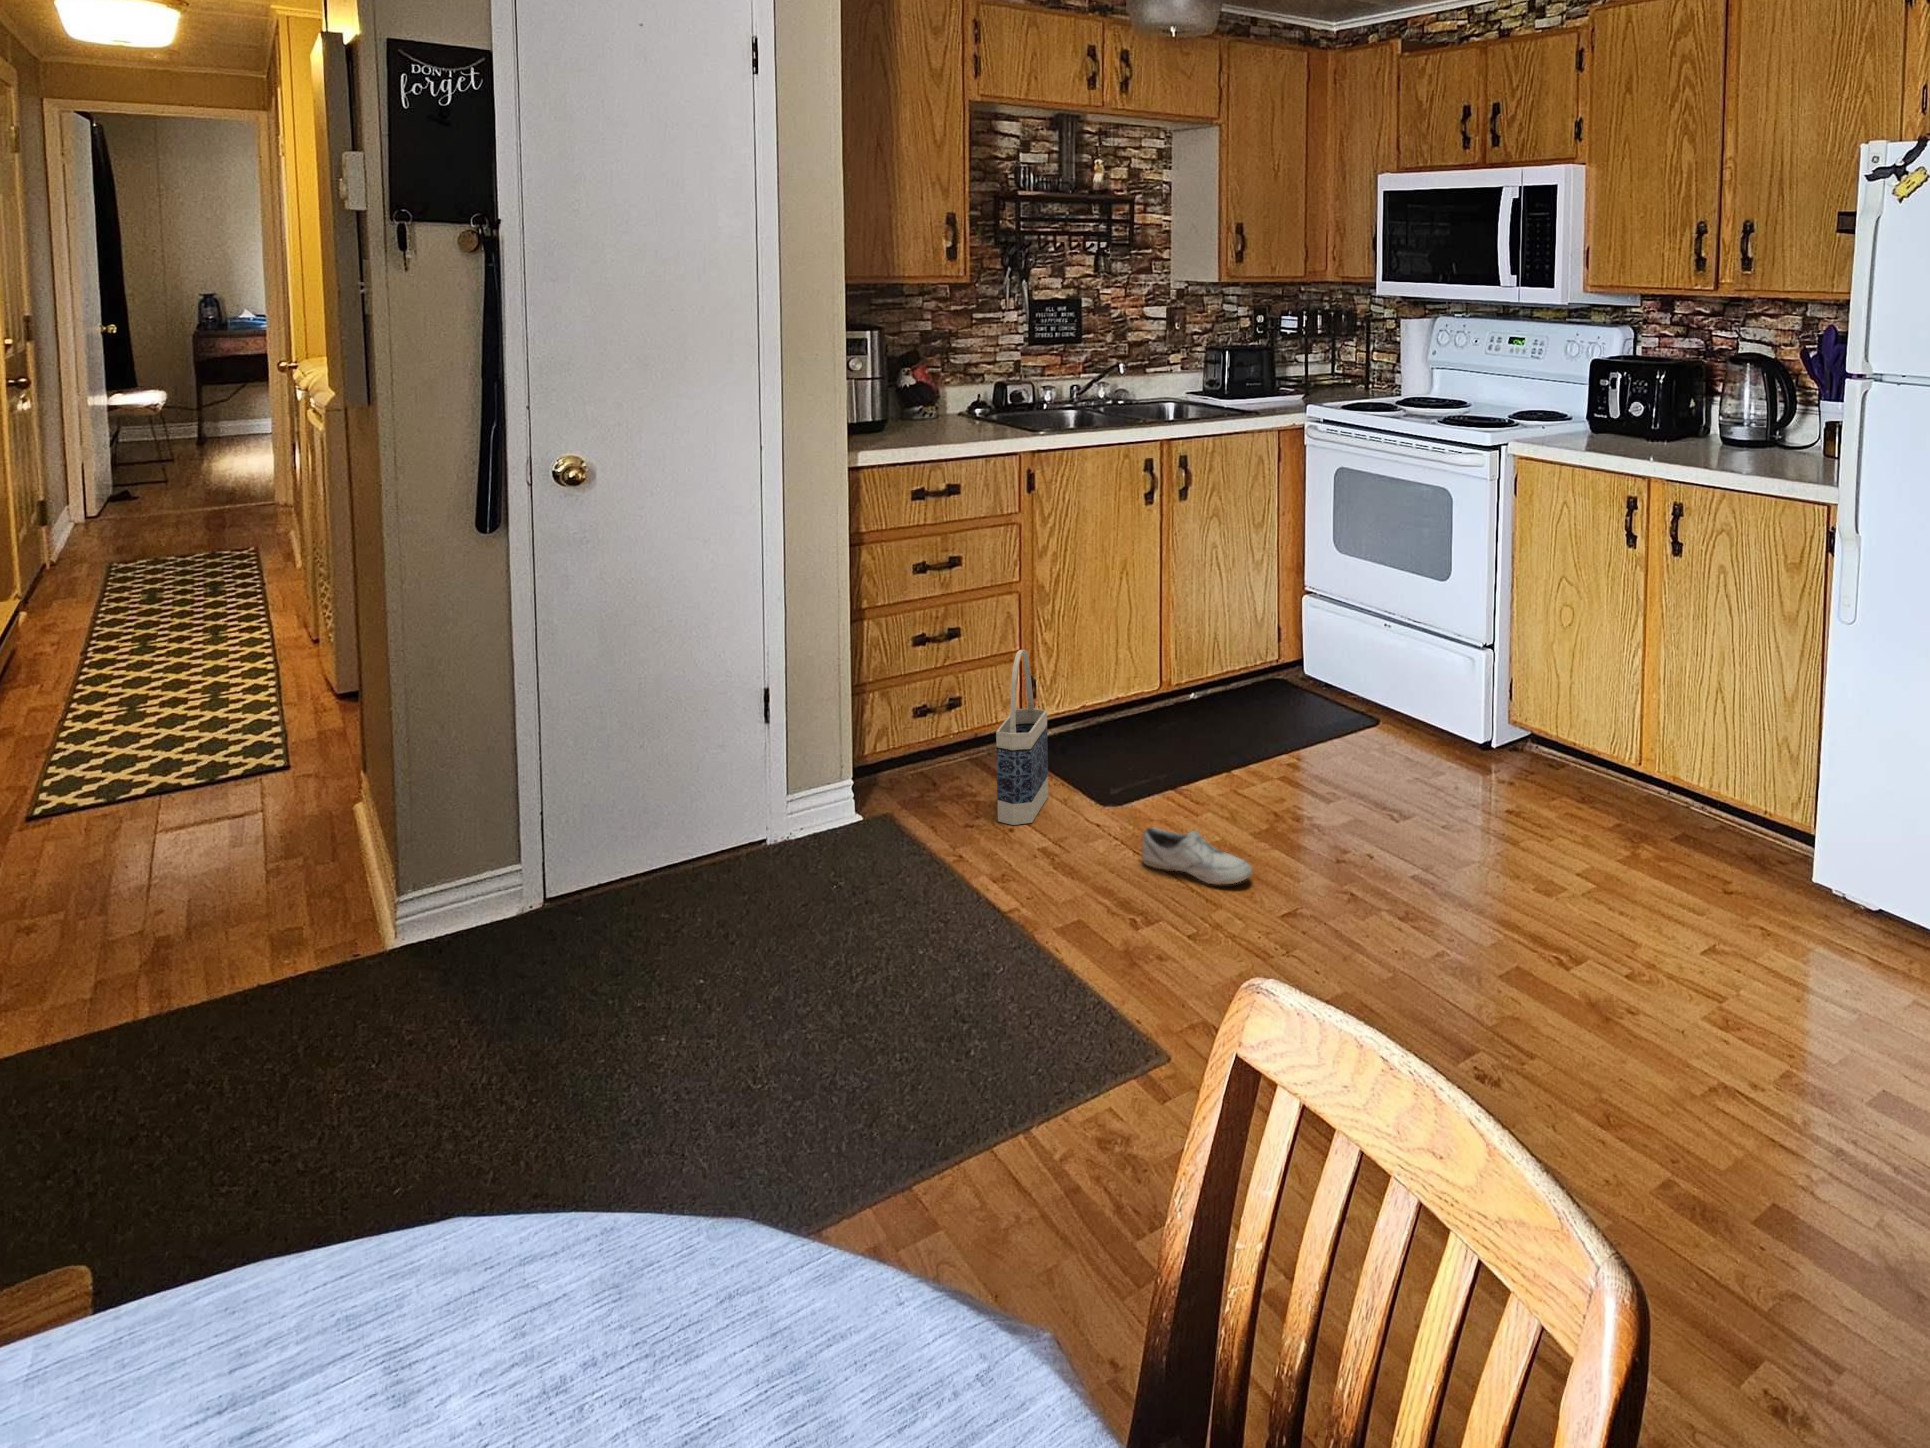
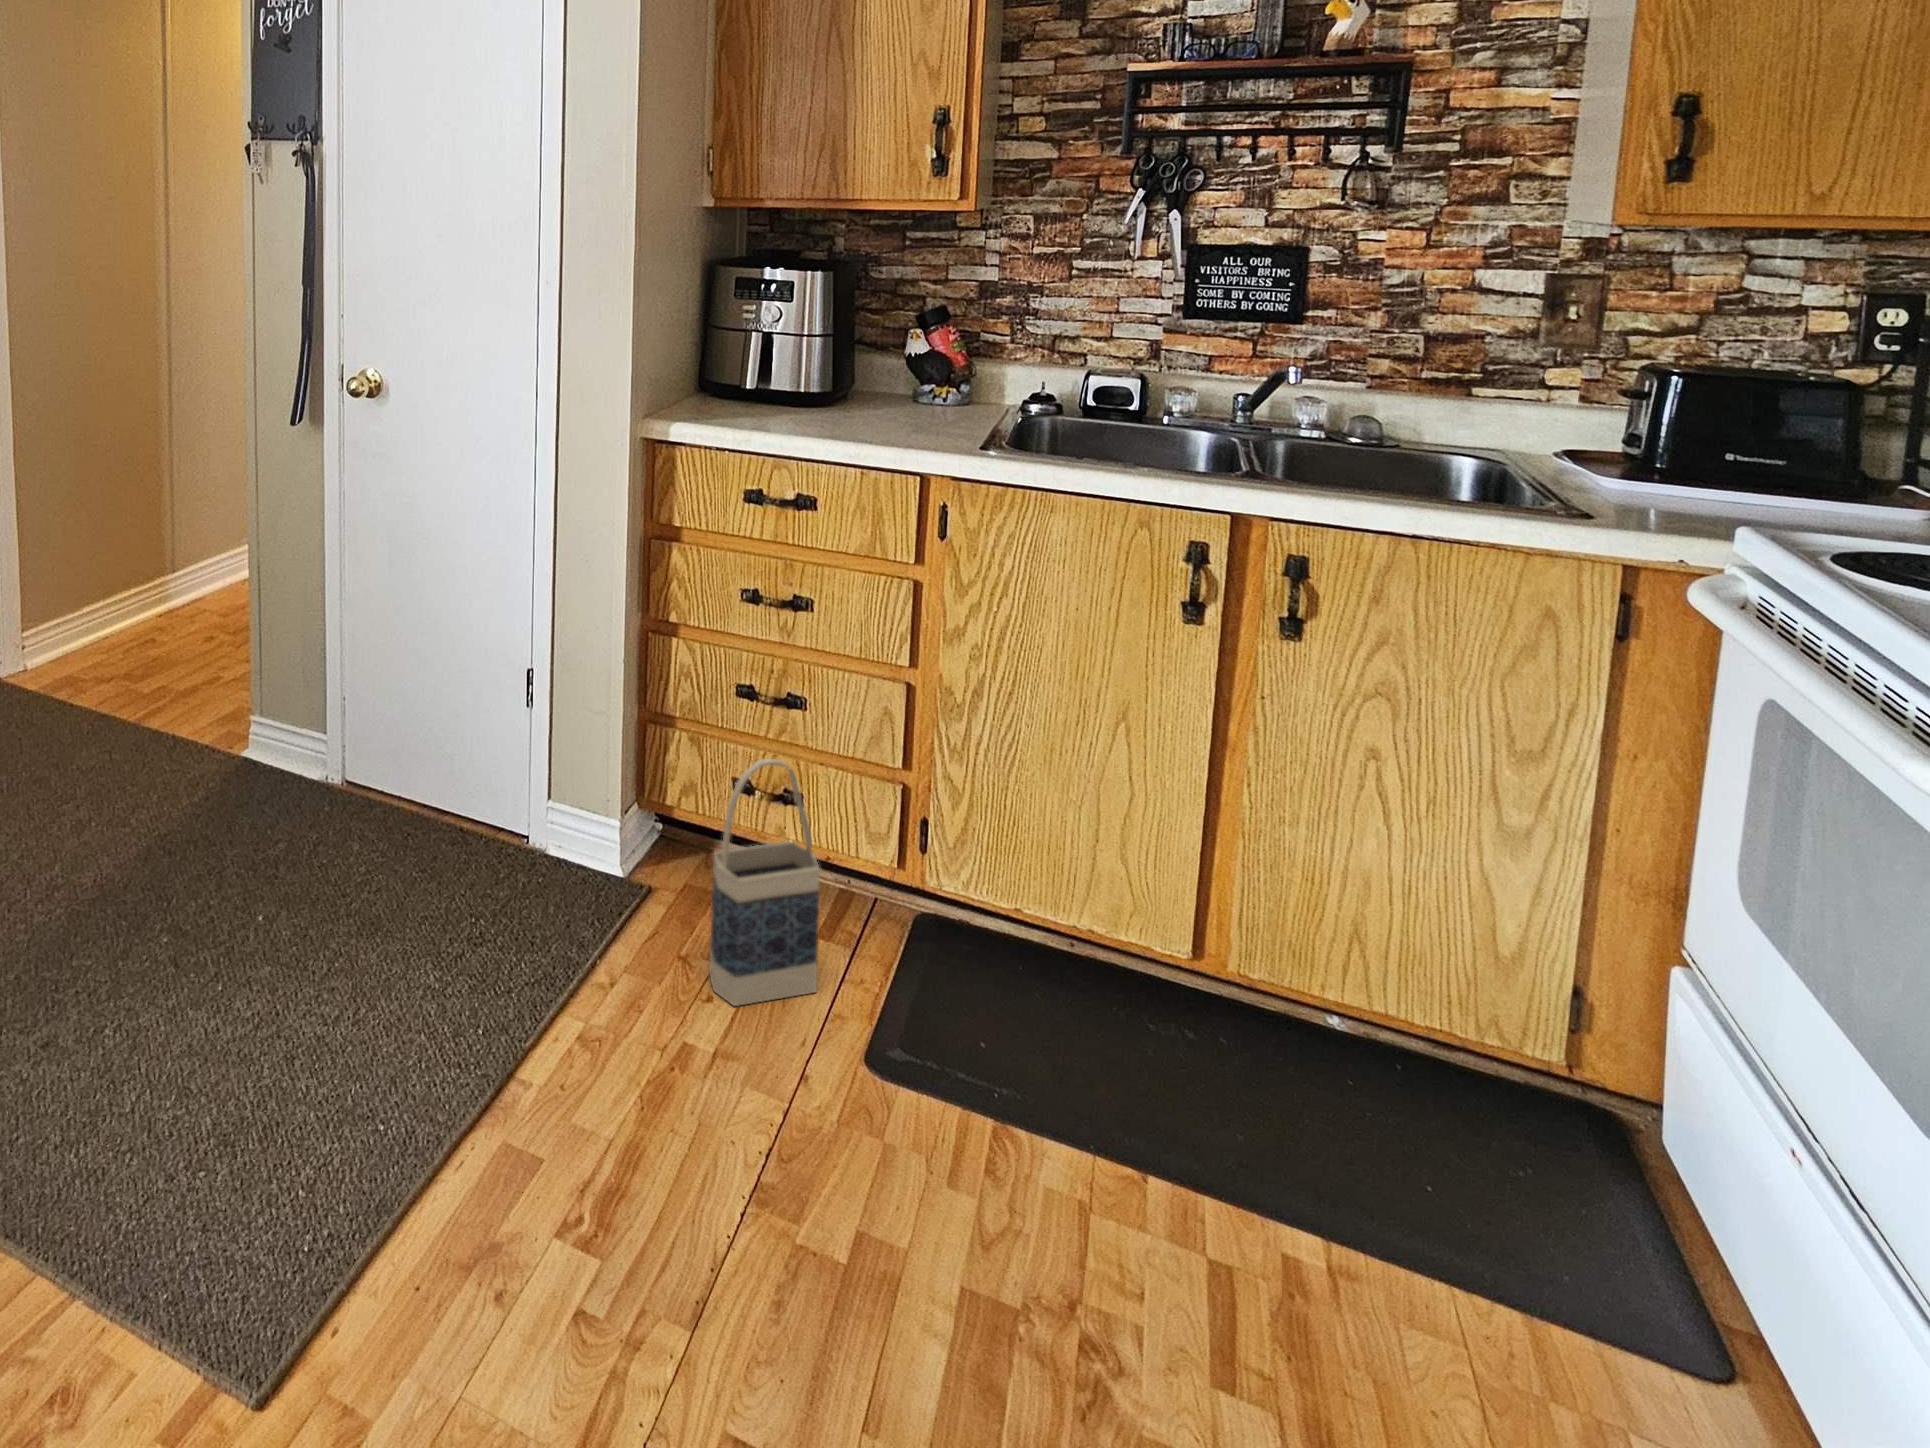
shoe: present [1142,828,1252,884] -> none [718,1127,809,1347]

